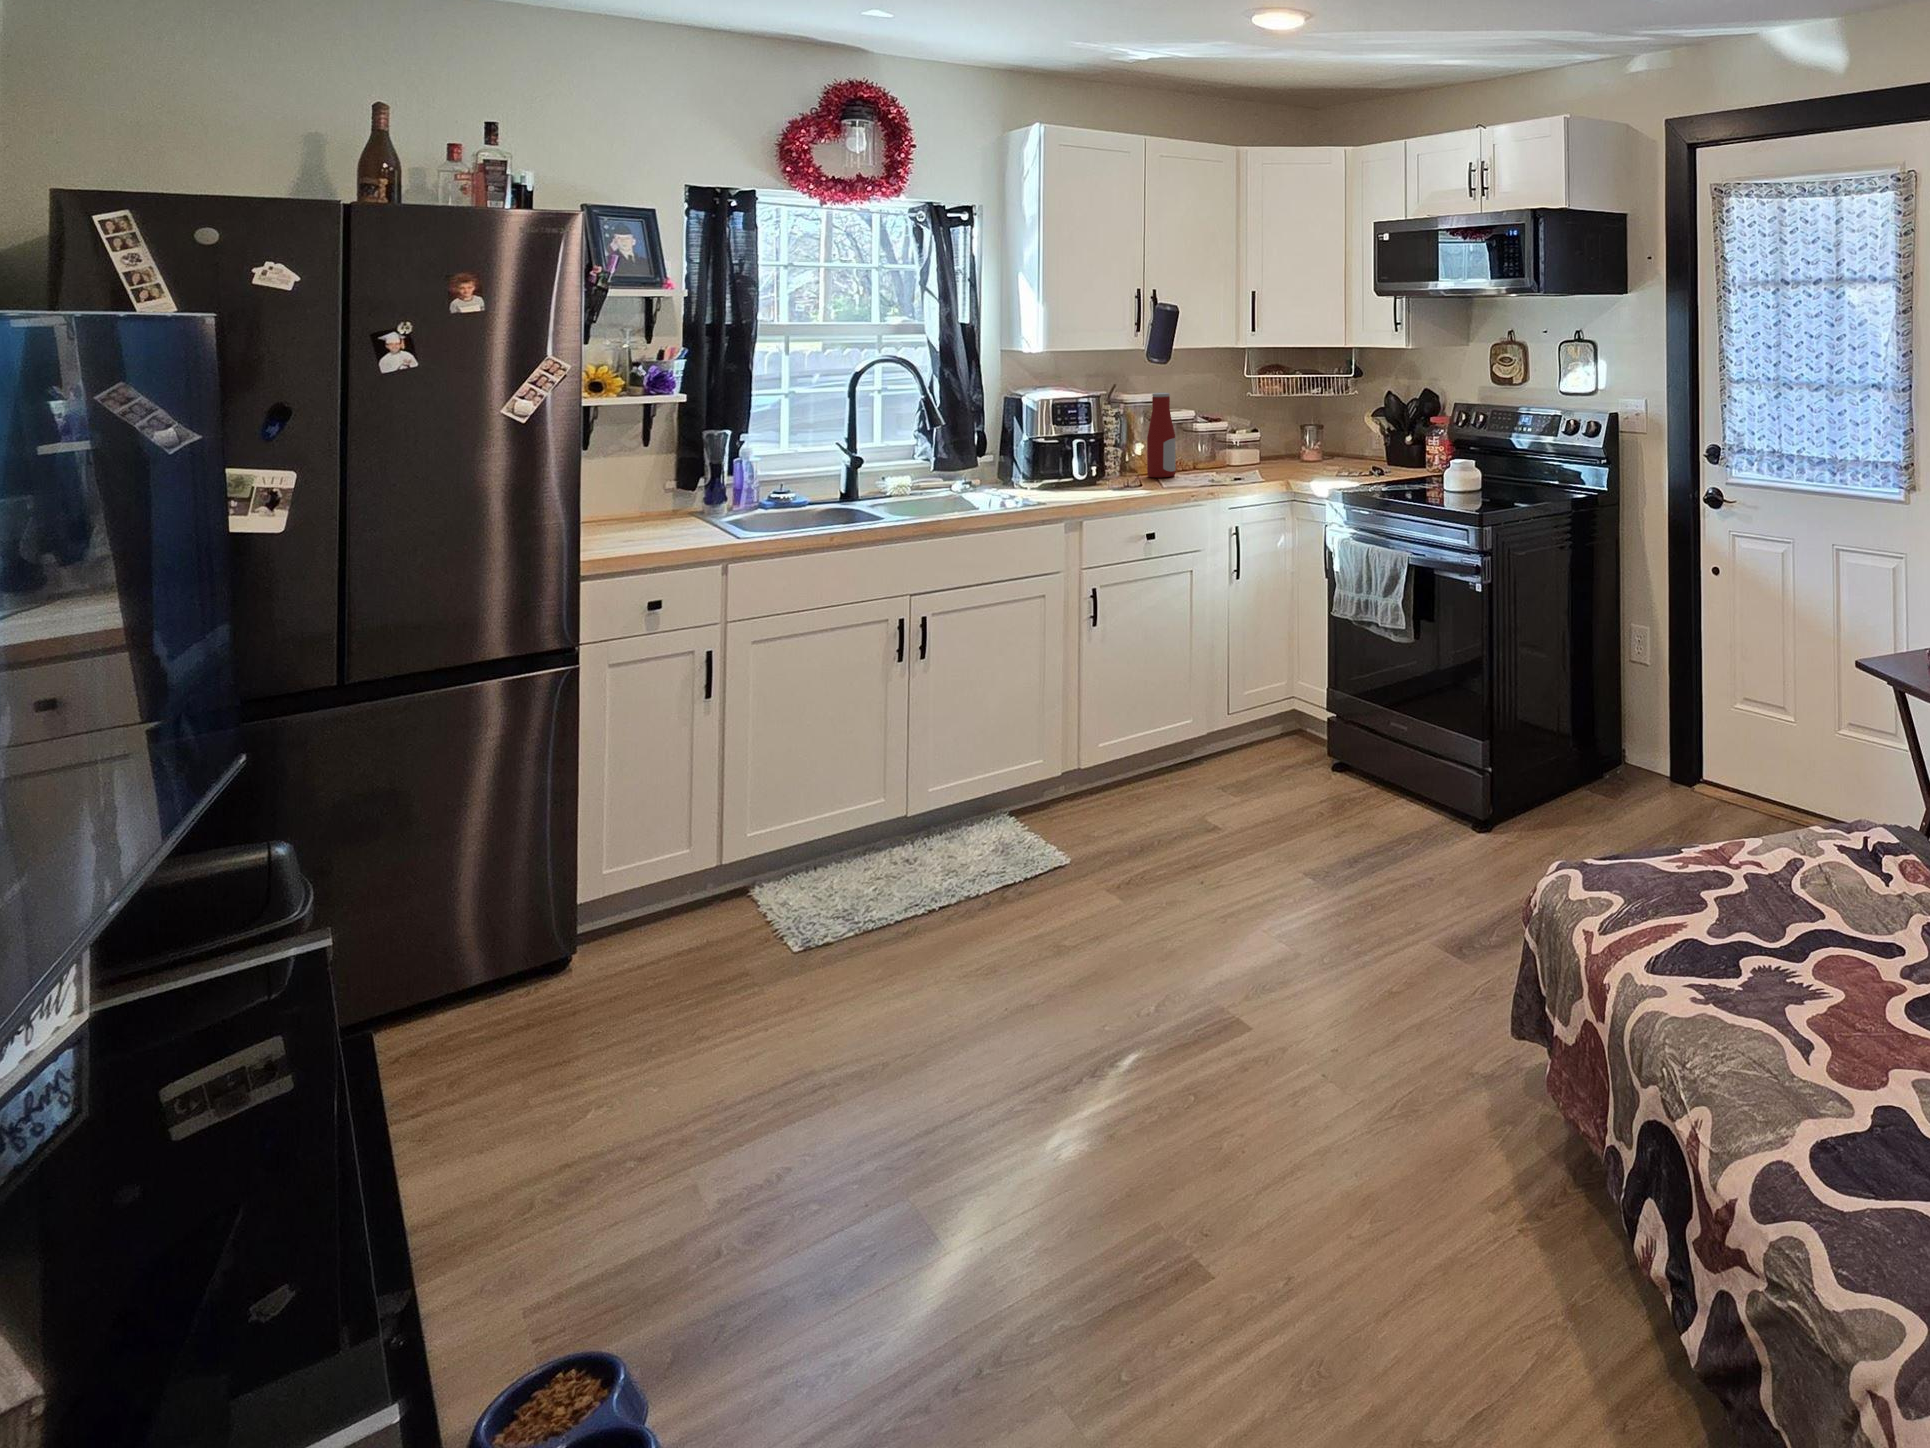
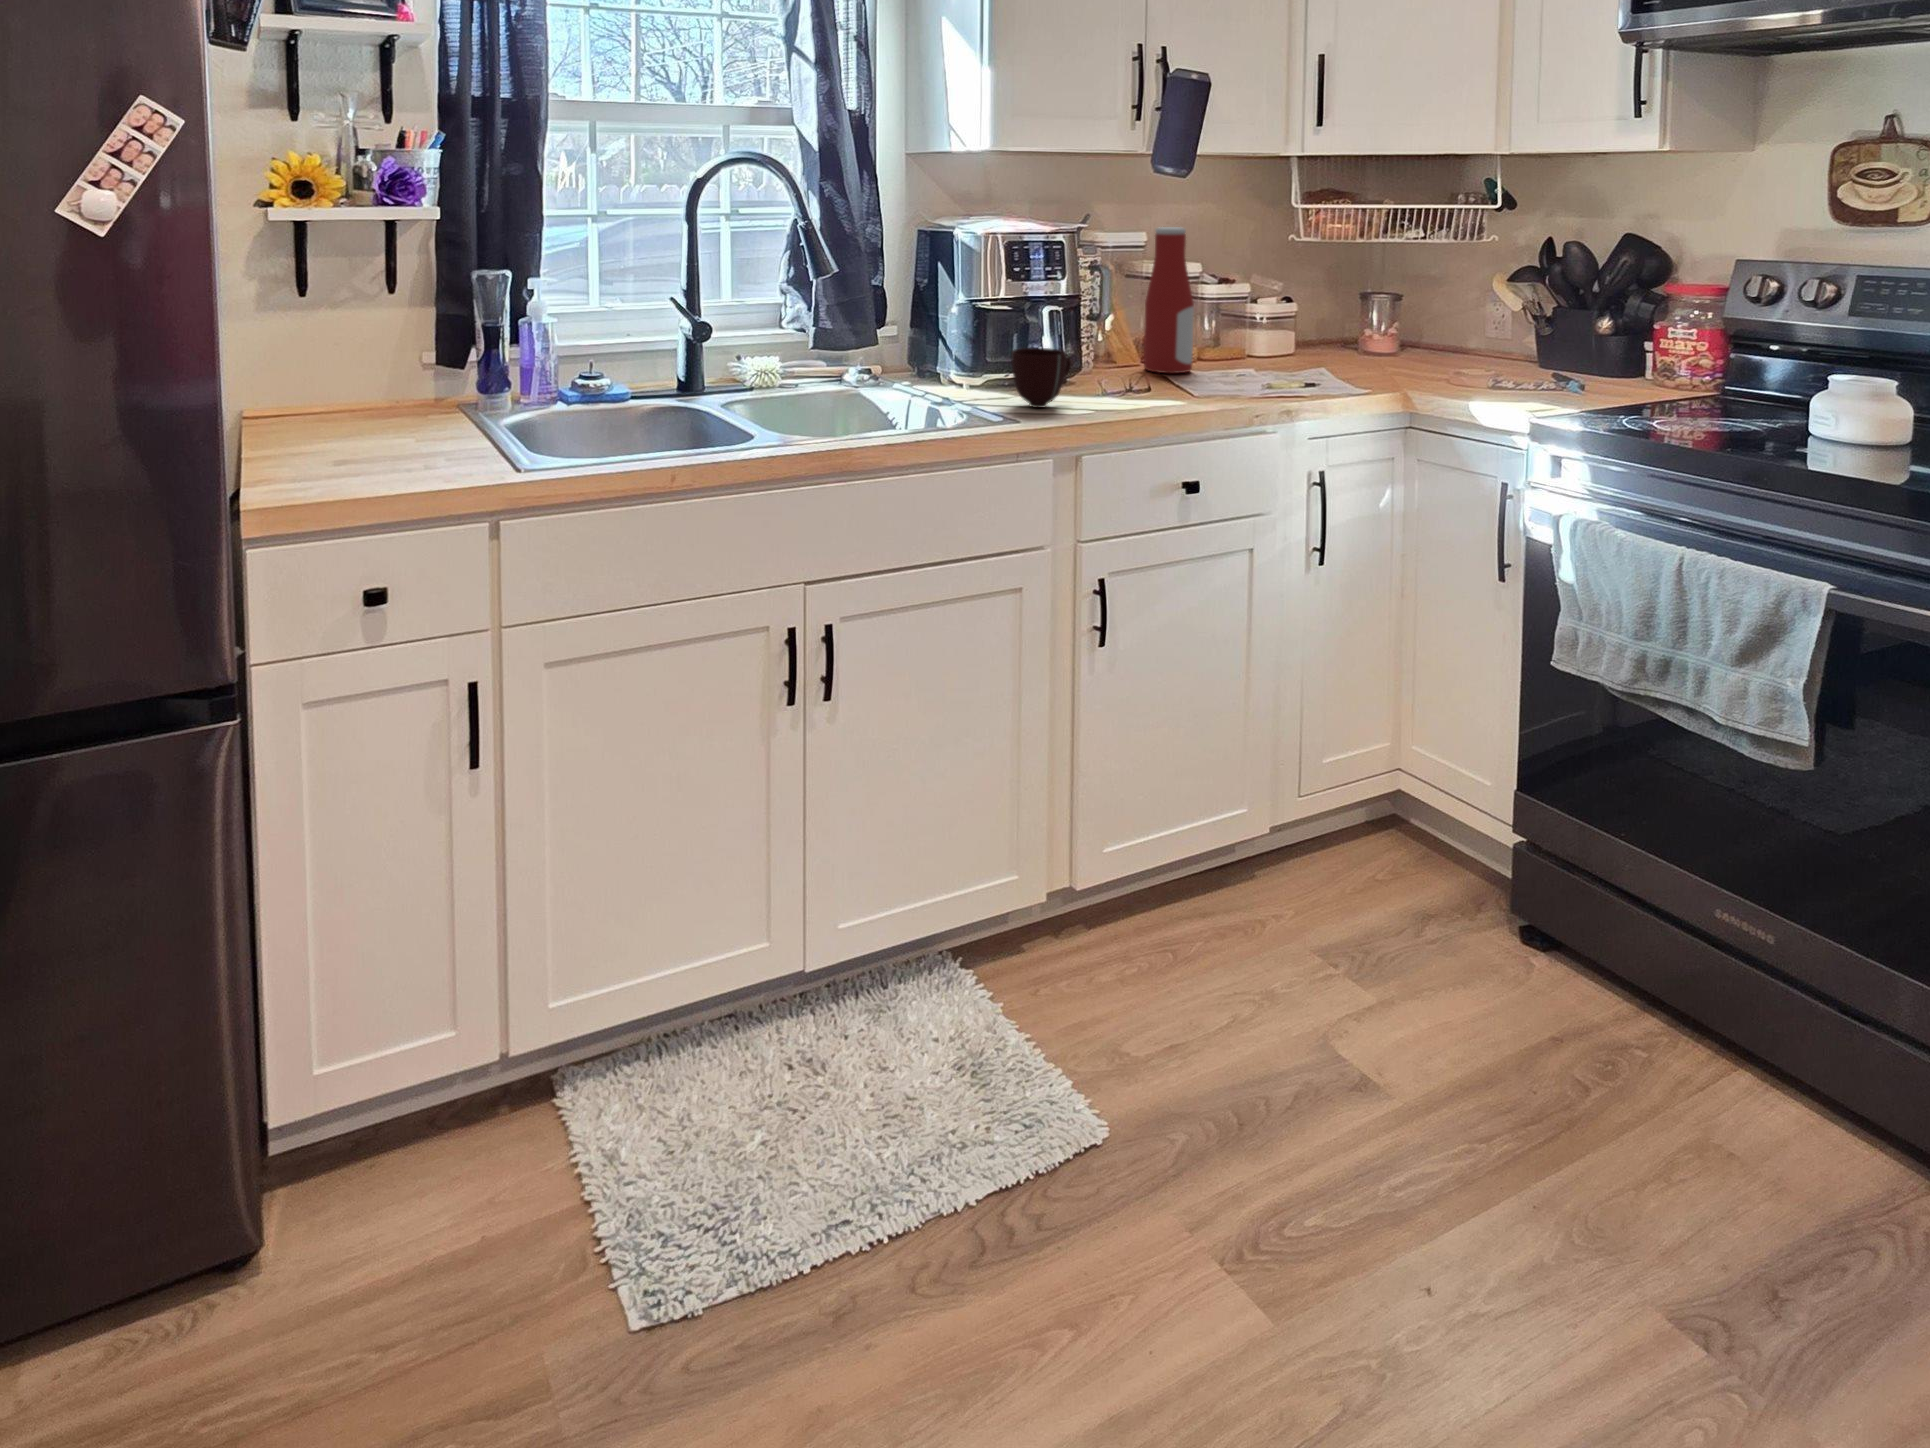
mug: none [1048,465,1086,498] -> present [1011,348,1072,408]

